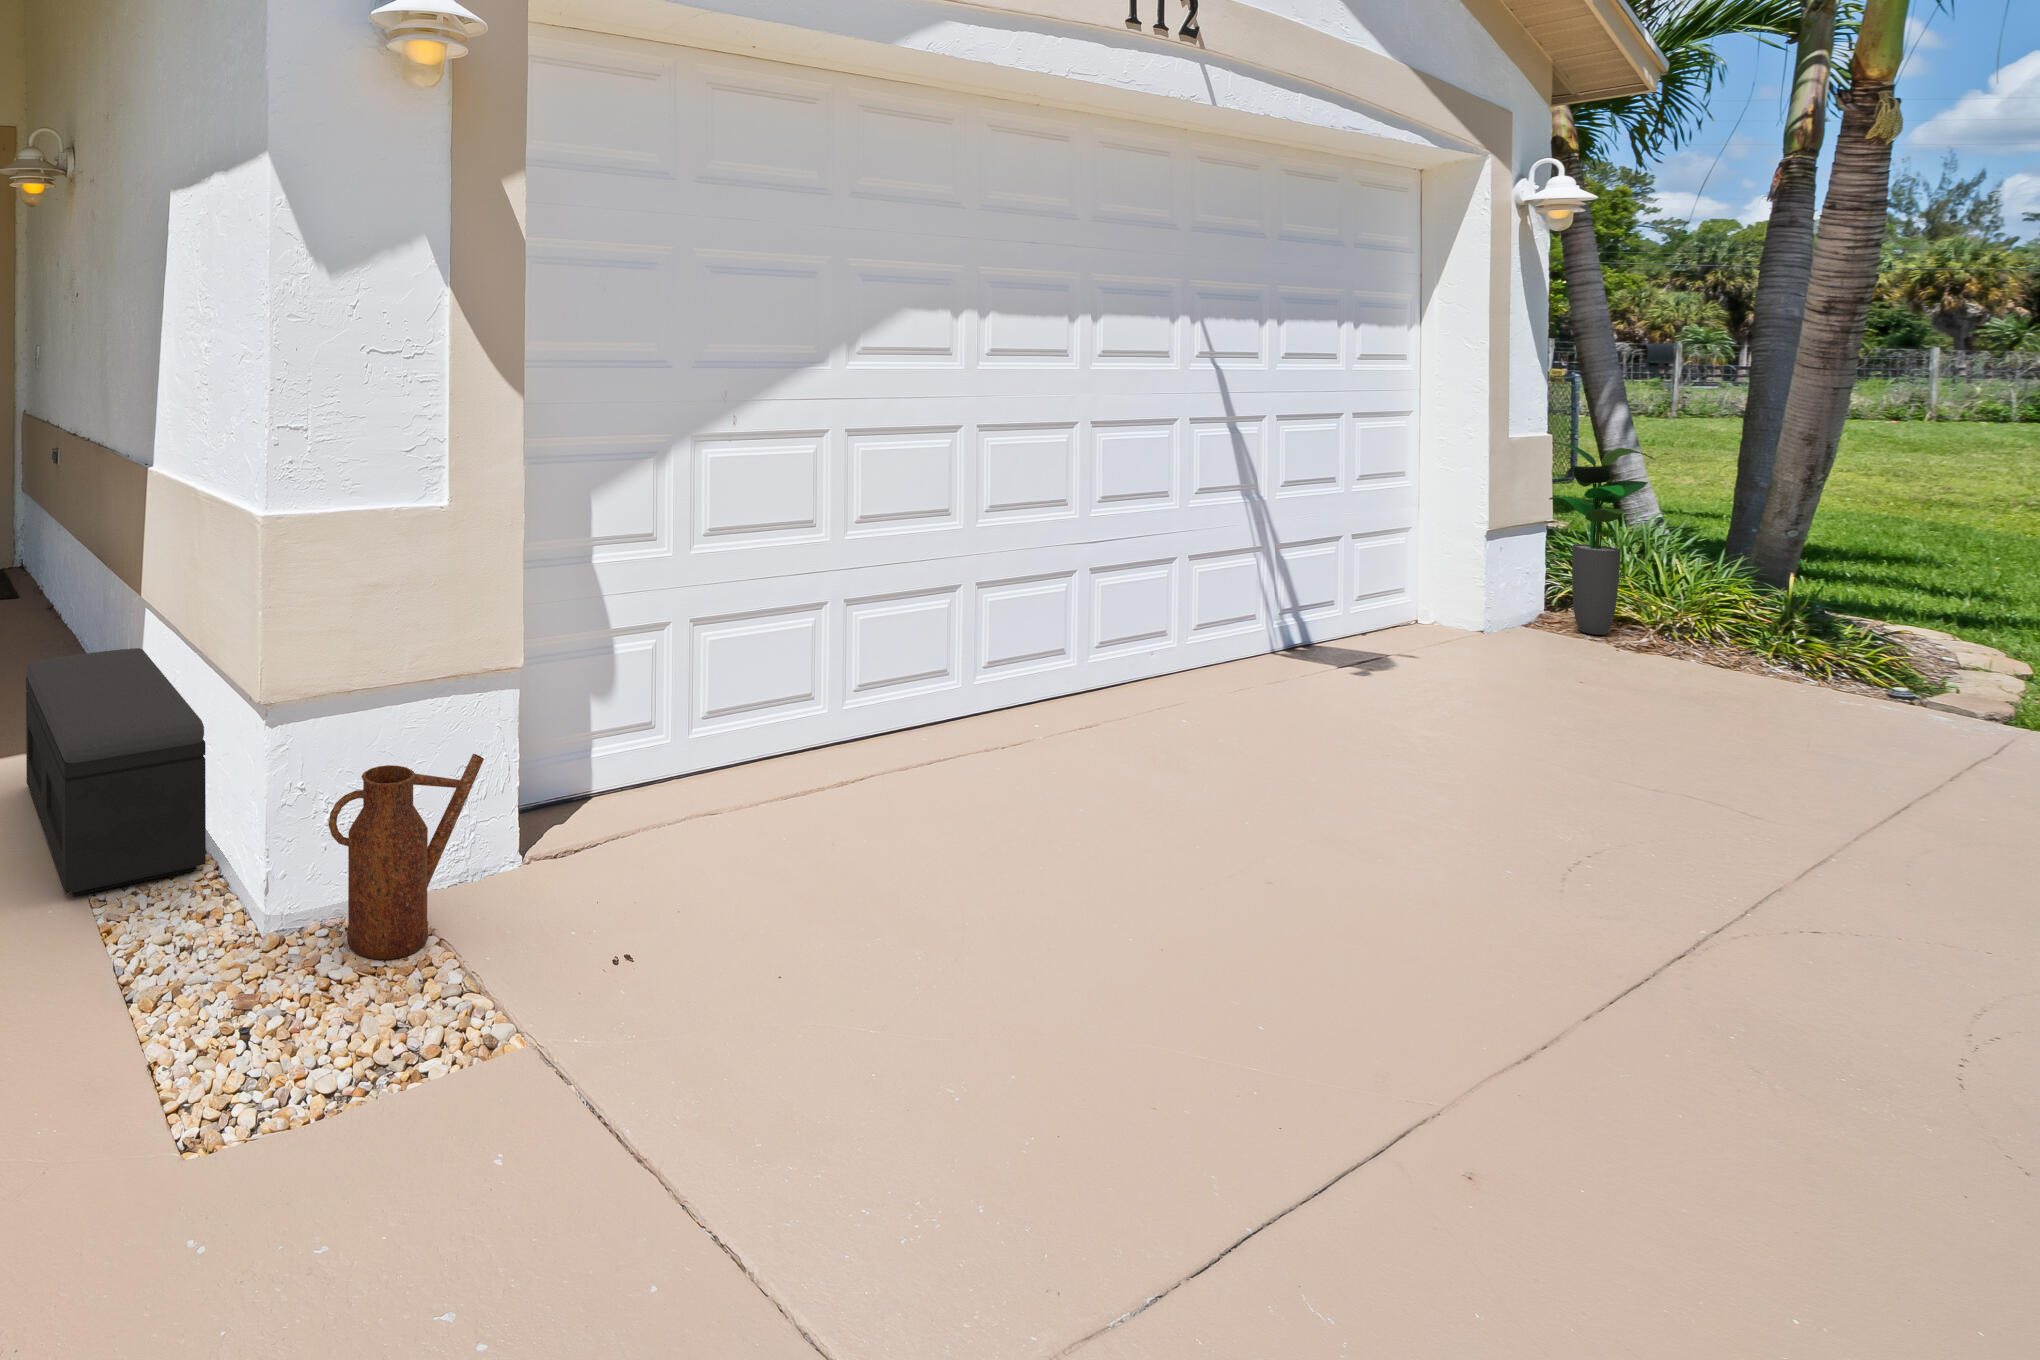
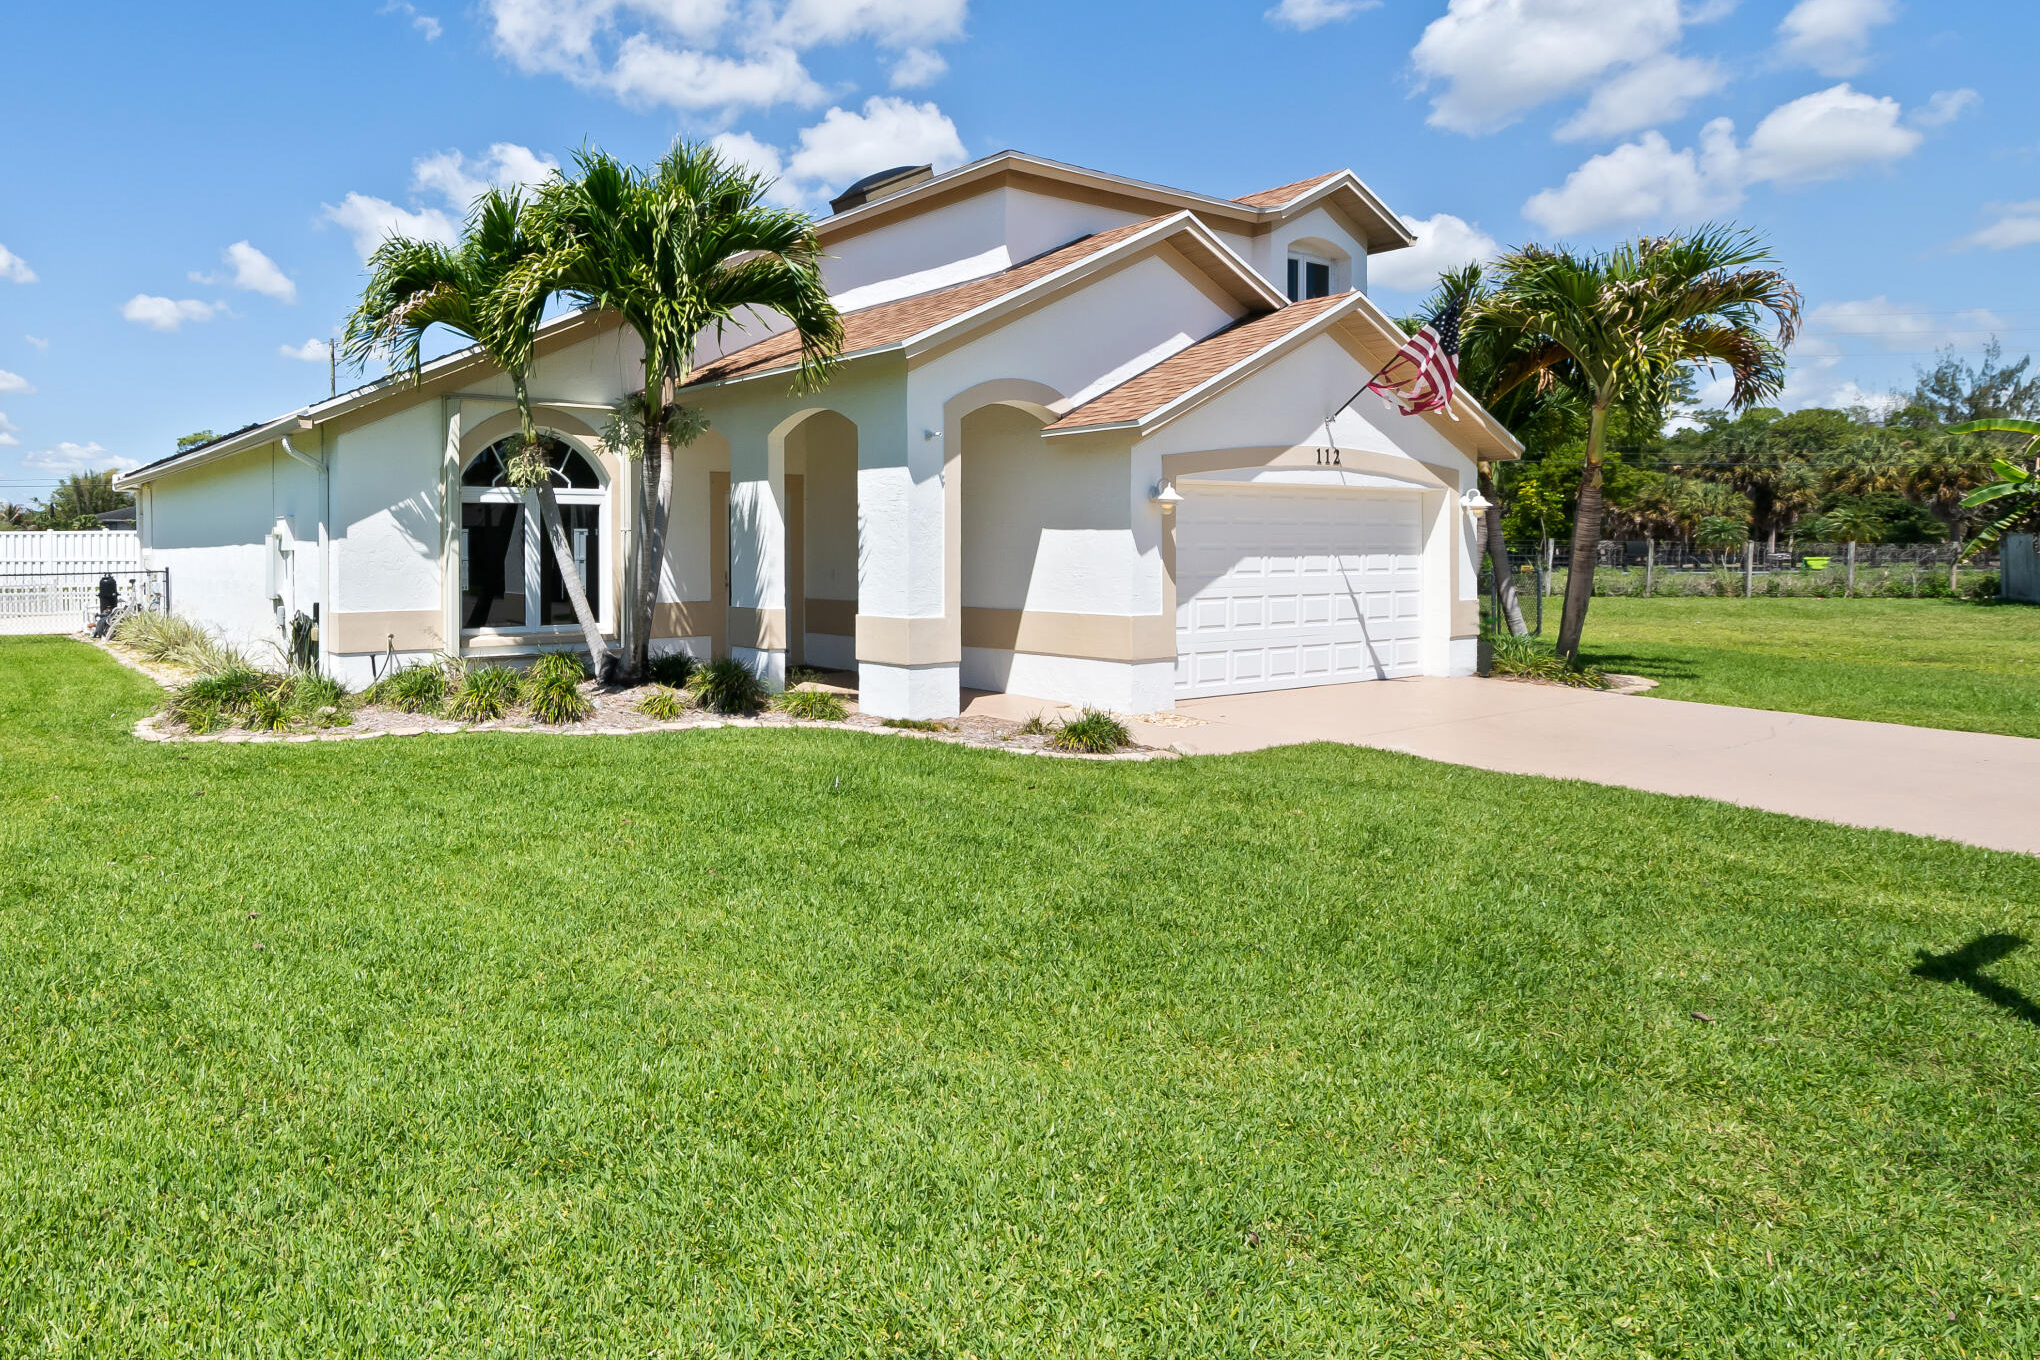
storage bench: present [26,648,206,896] -> none [1001,660,1090,710]
watering can: present [329,754,484,959] -> none [1142,673,1170,716]

